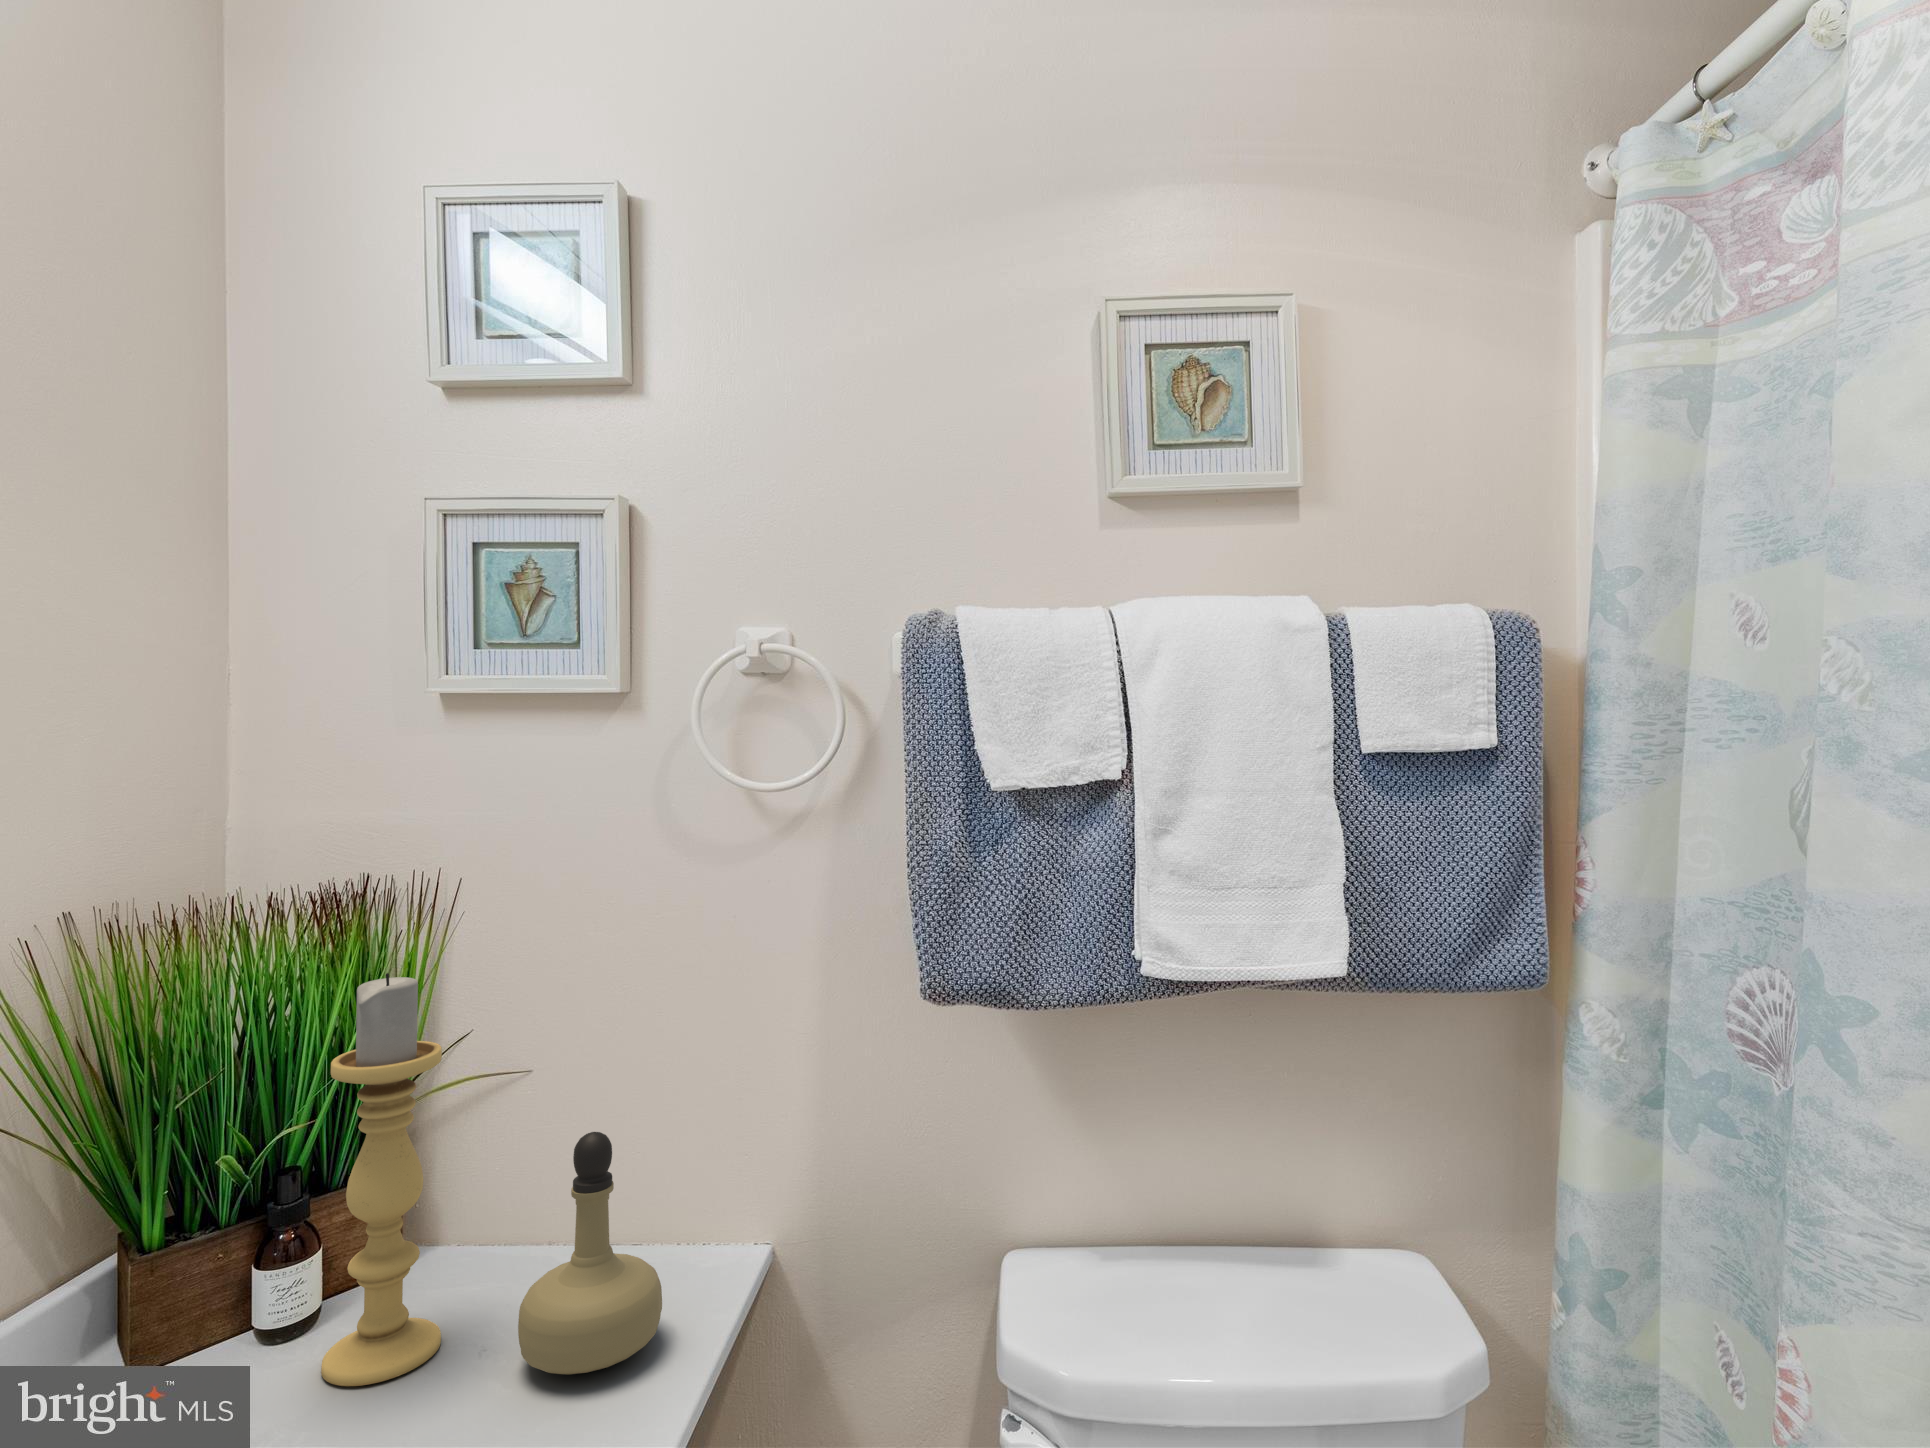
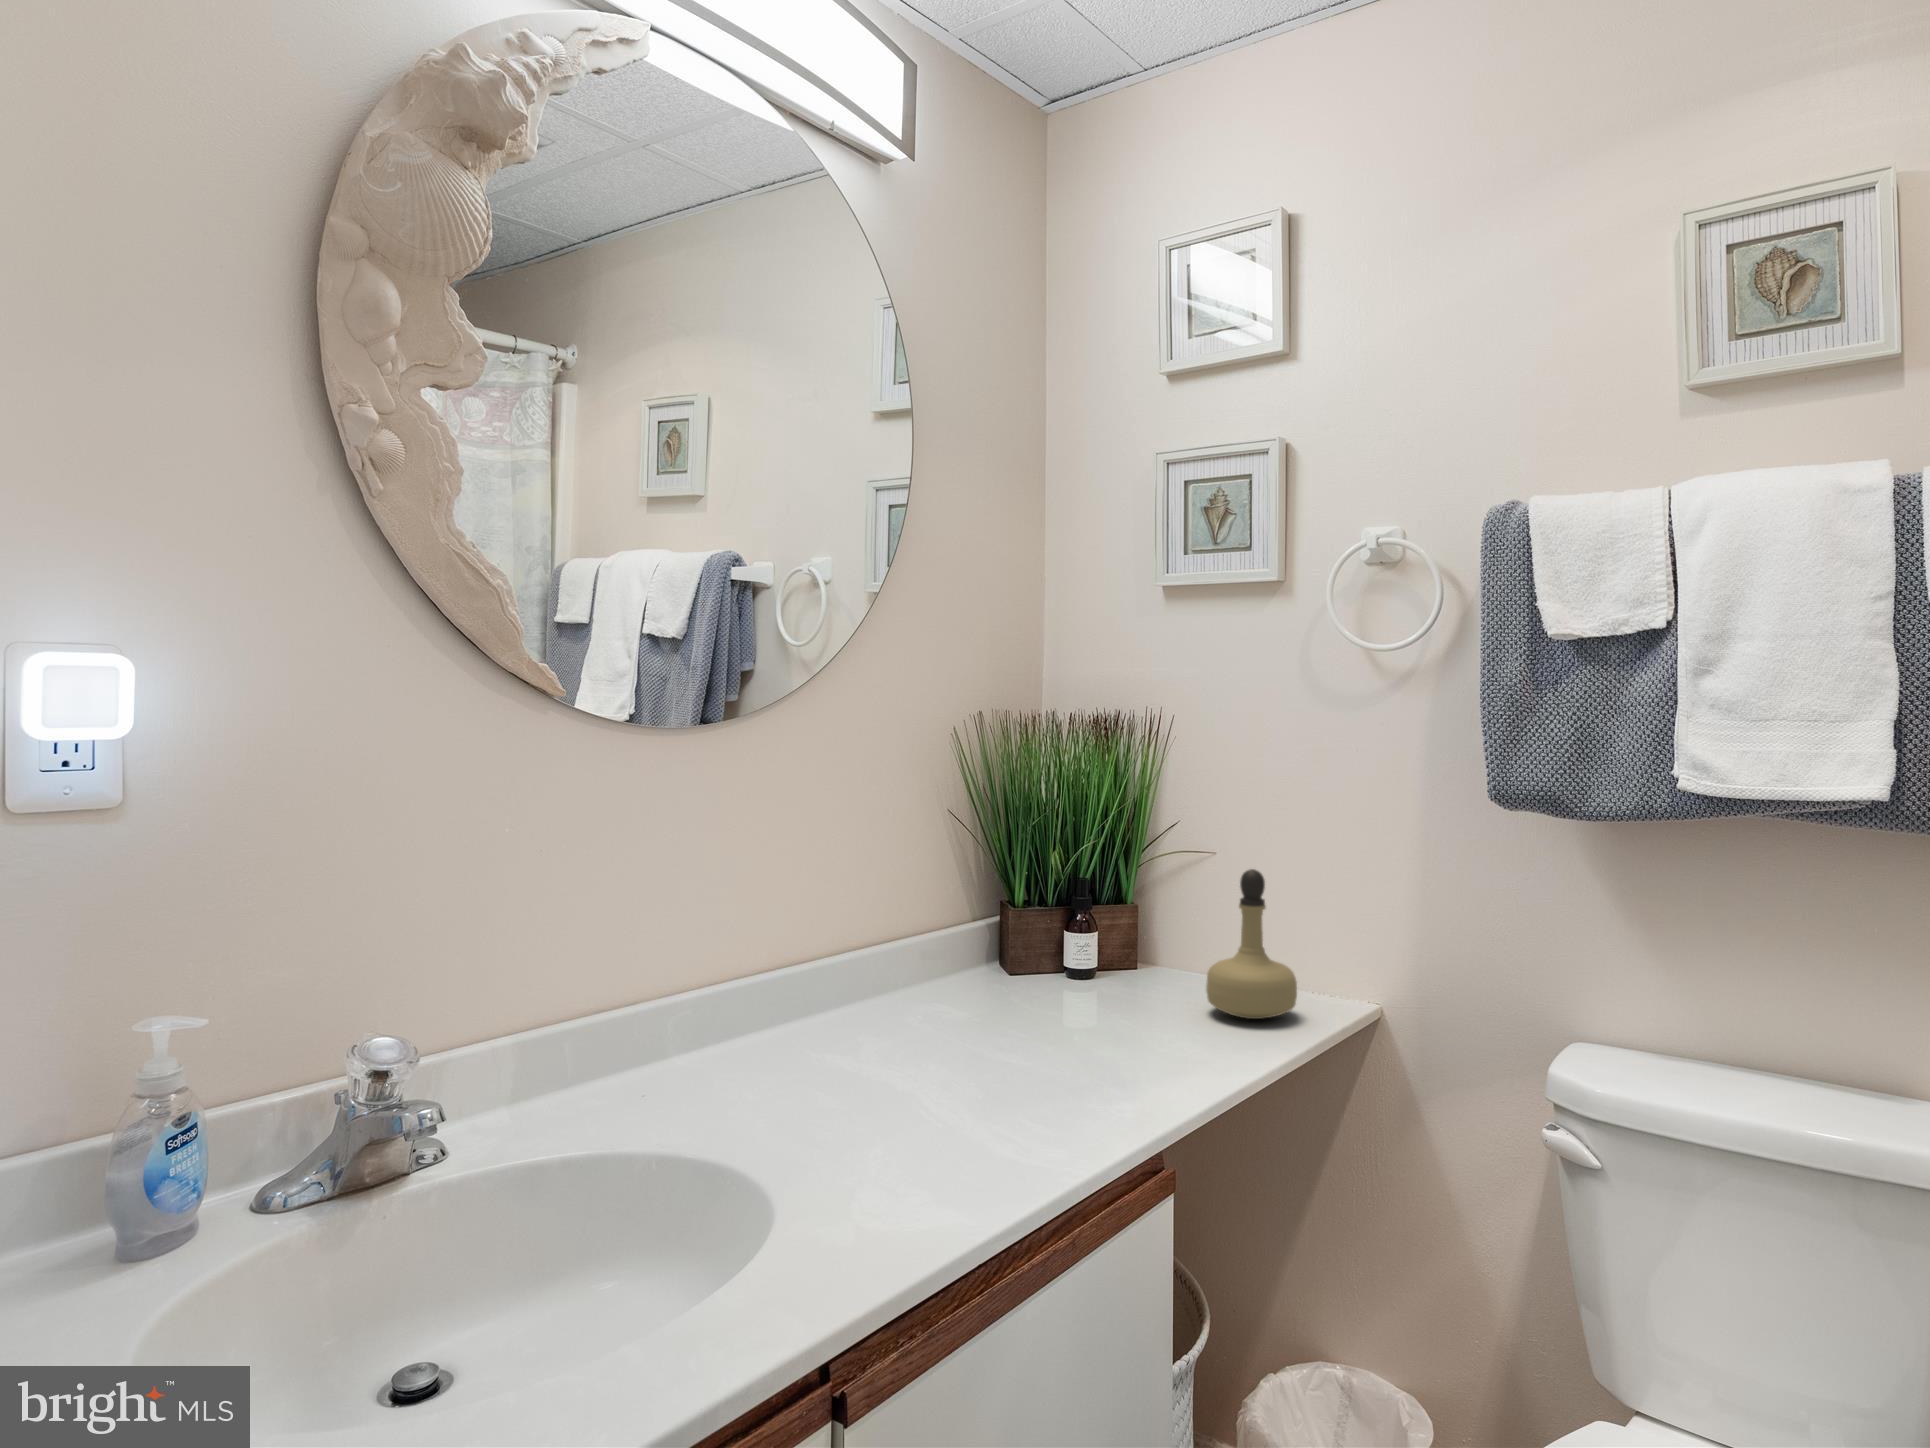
candle holder: present [321,973,442,1386] -> none [1099,756,1164,1000]

